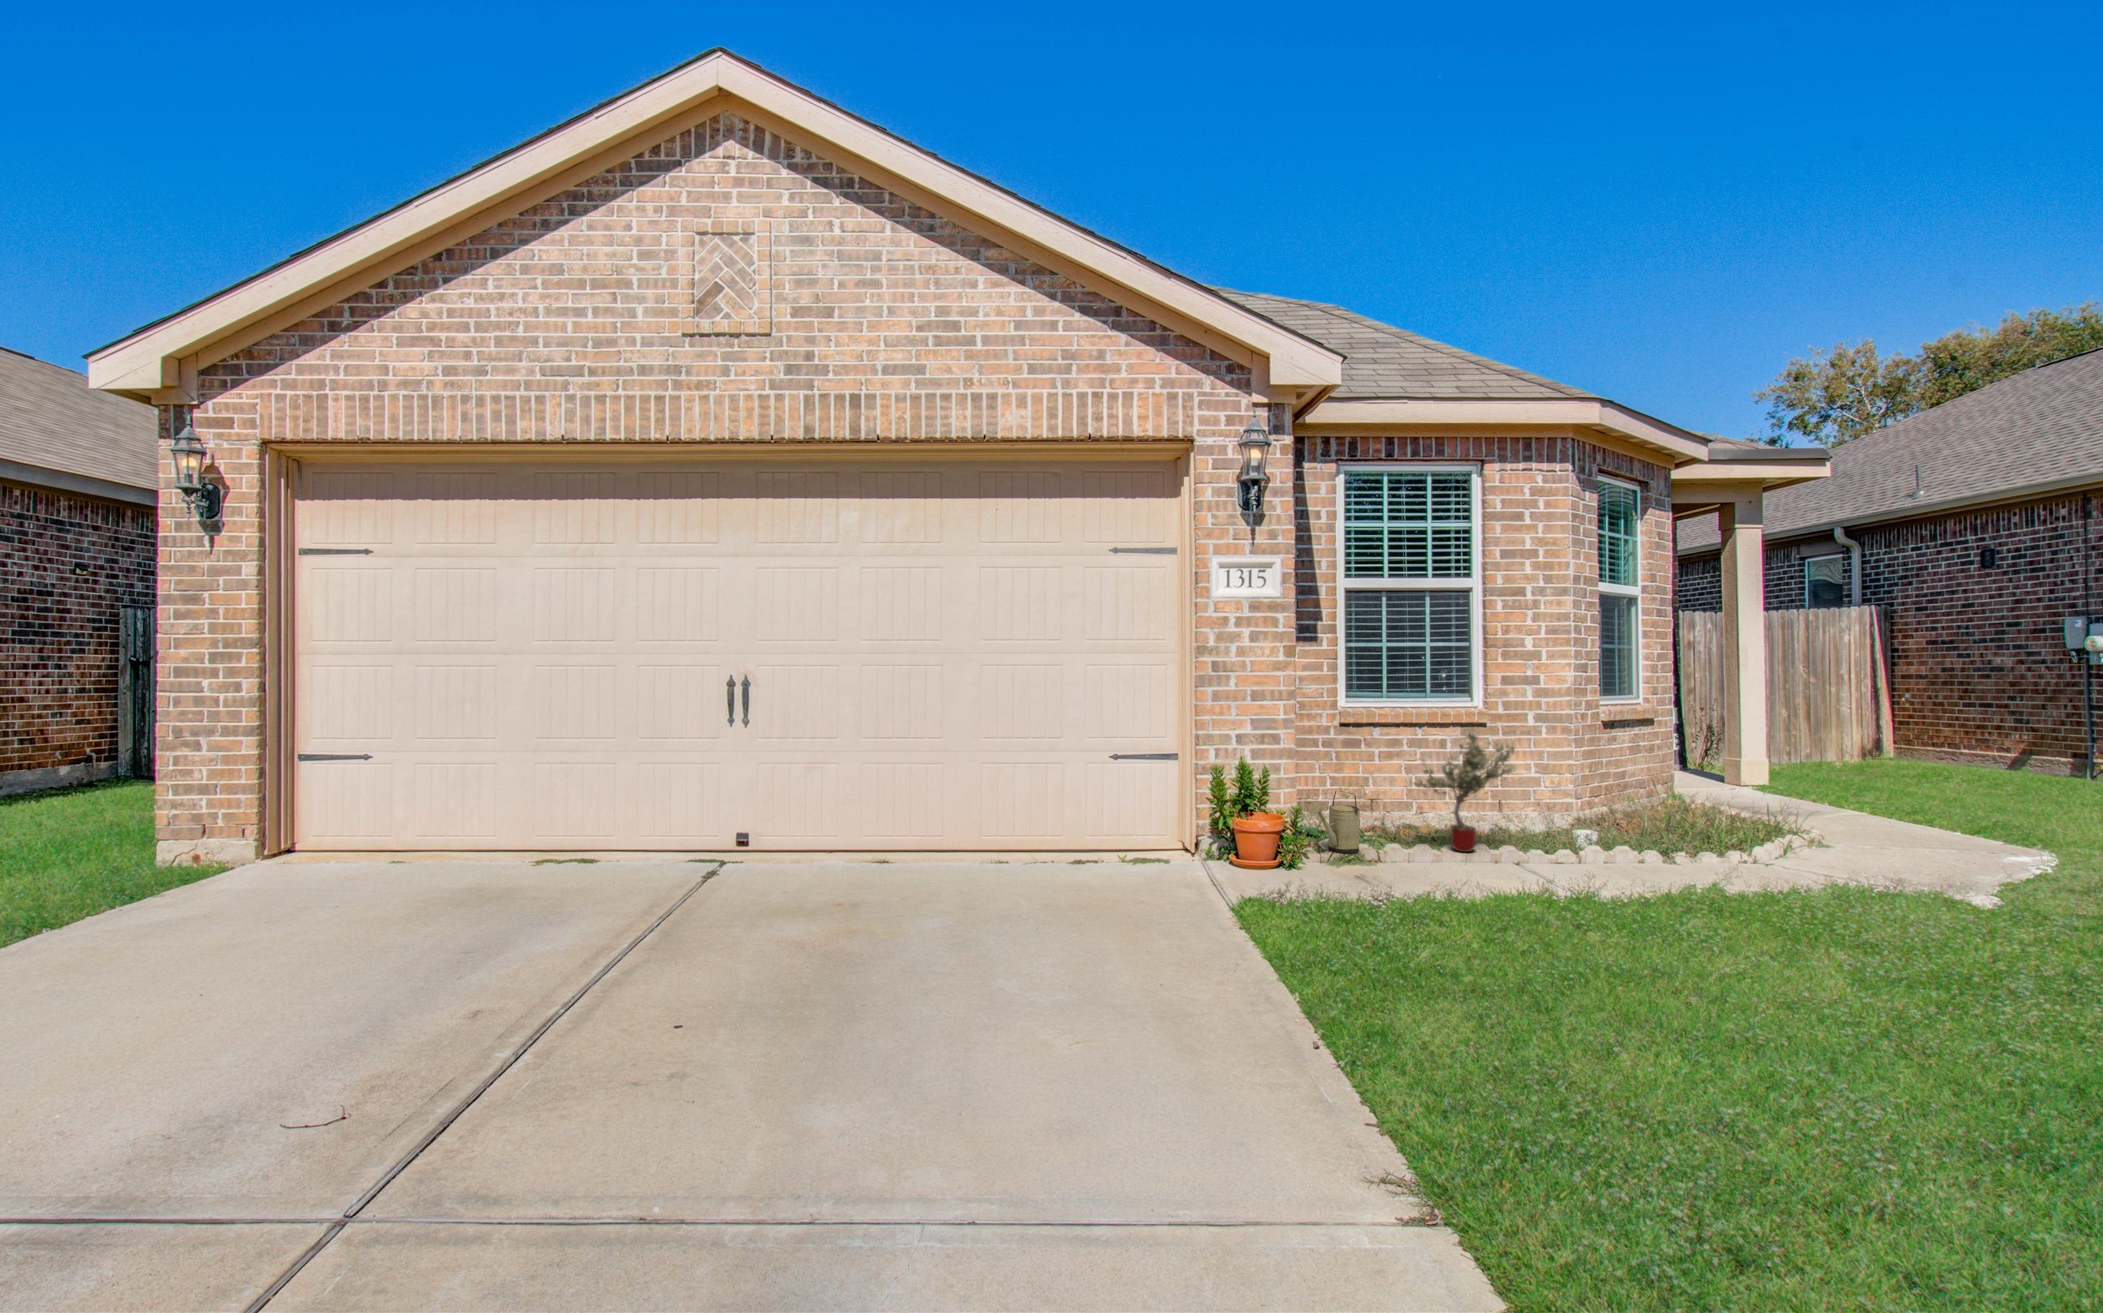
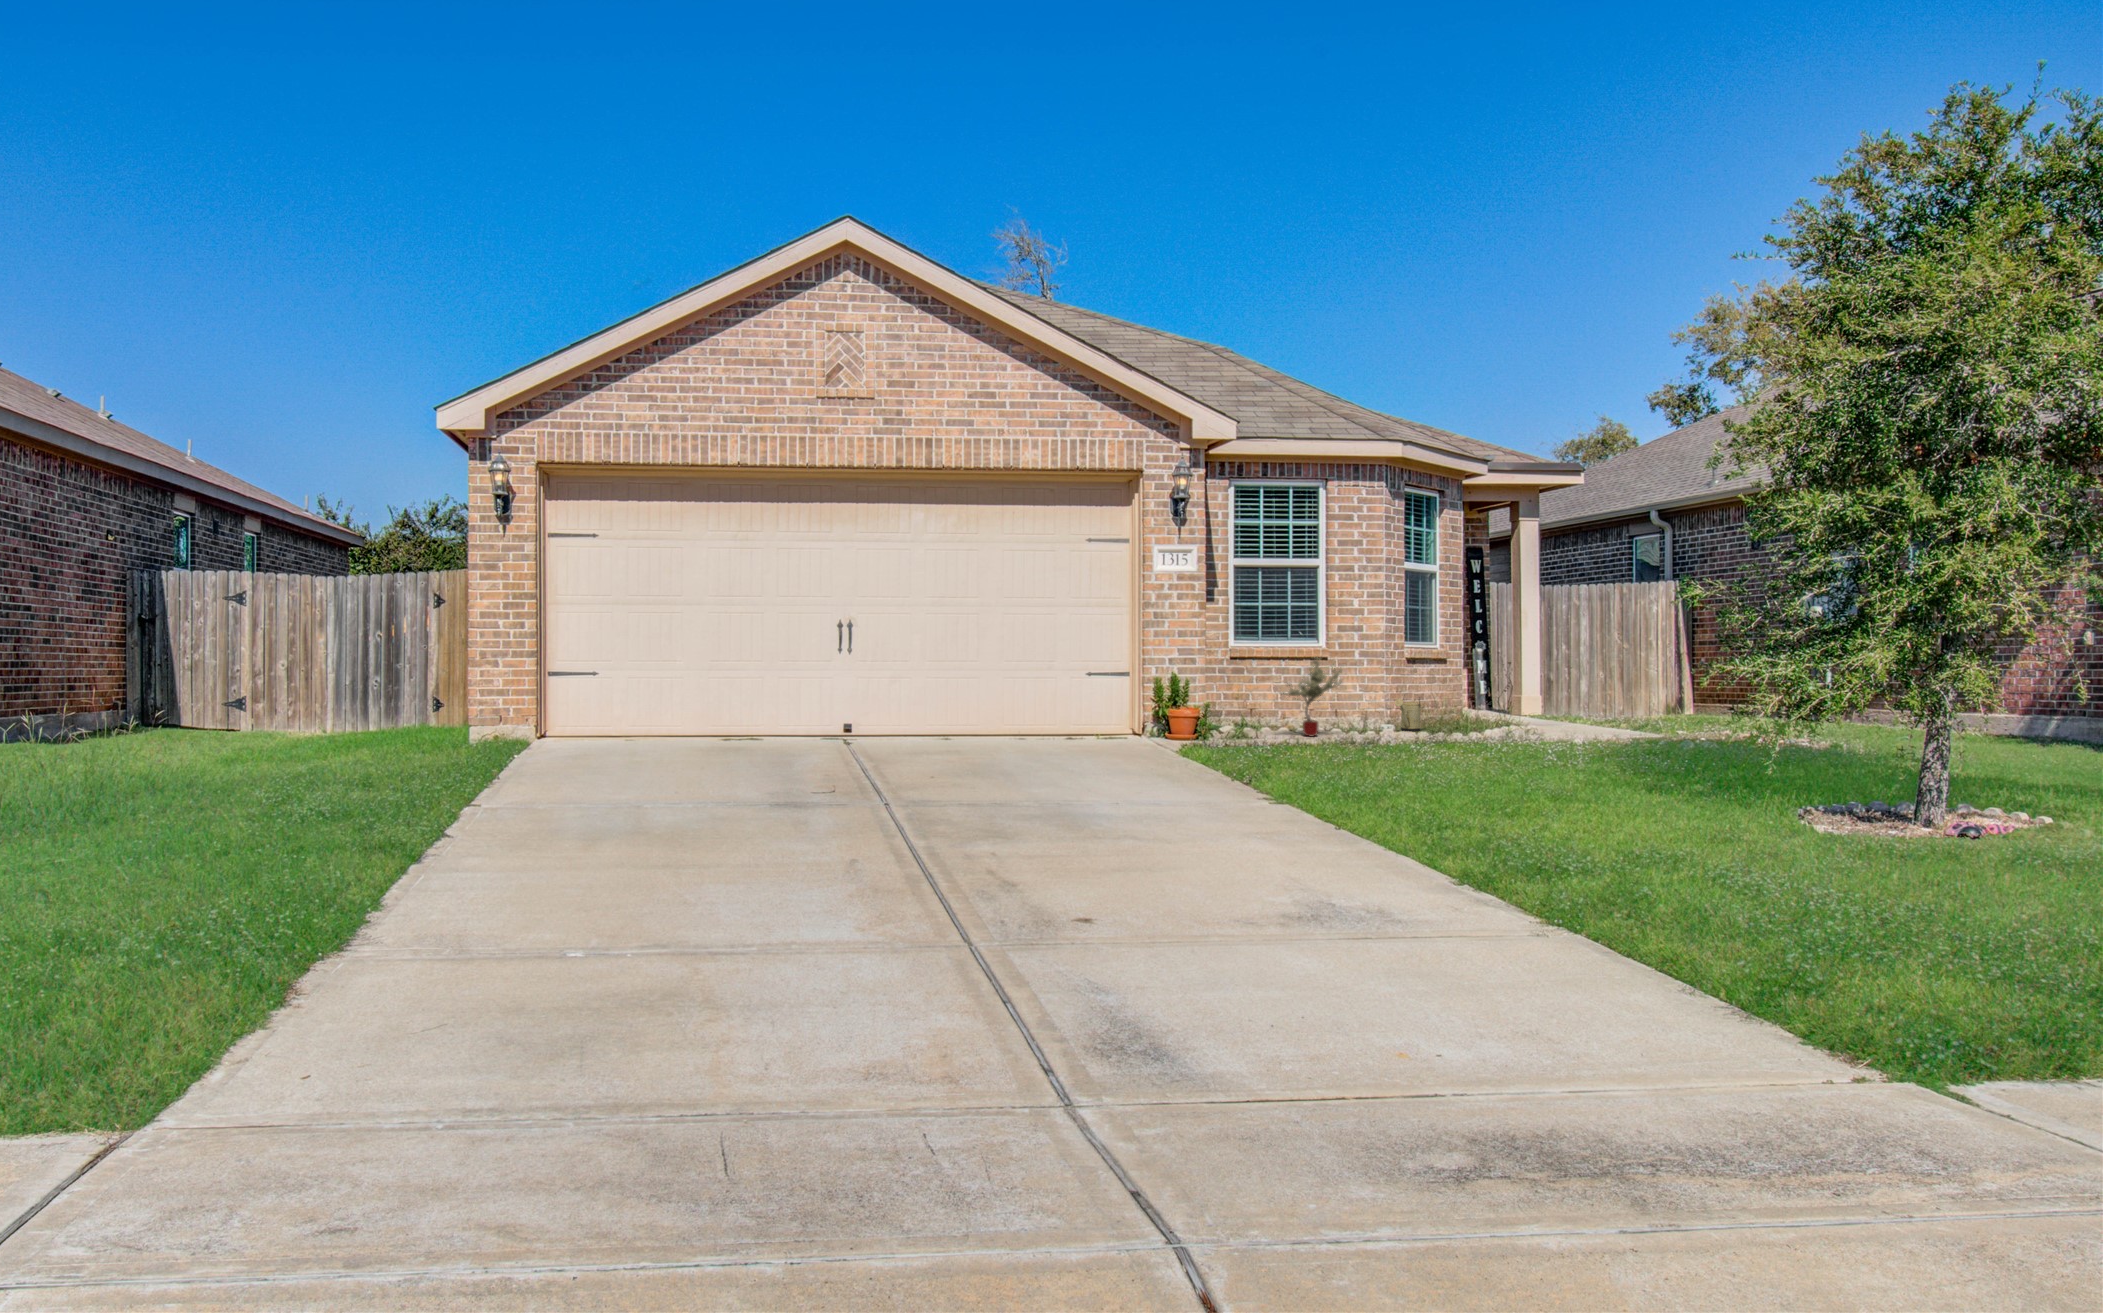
watering can: present [1308,791,1360,853] -> present [1395,699,1421,731]

